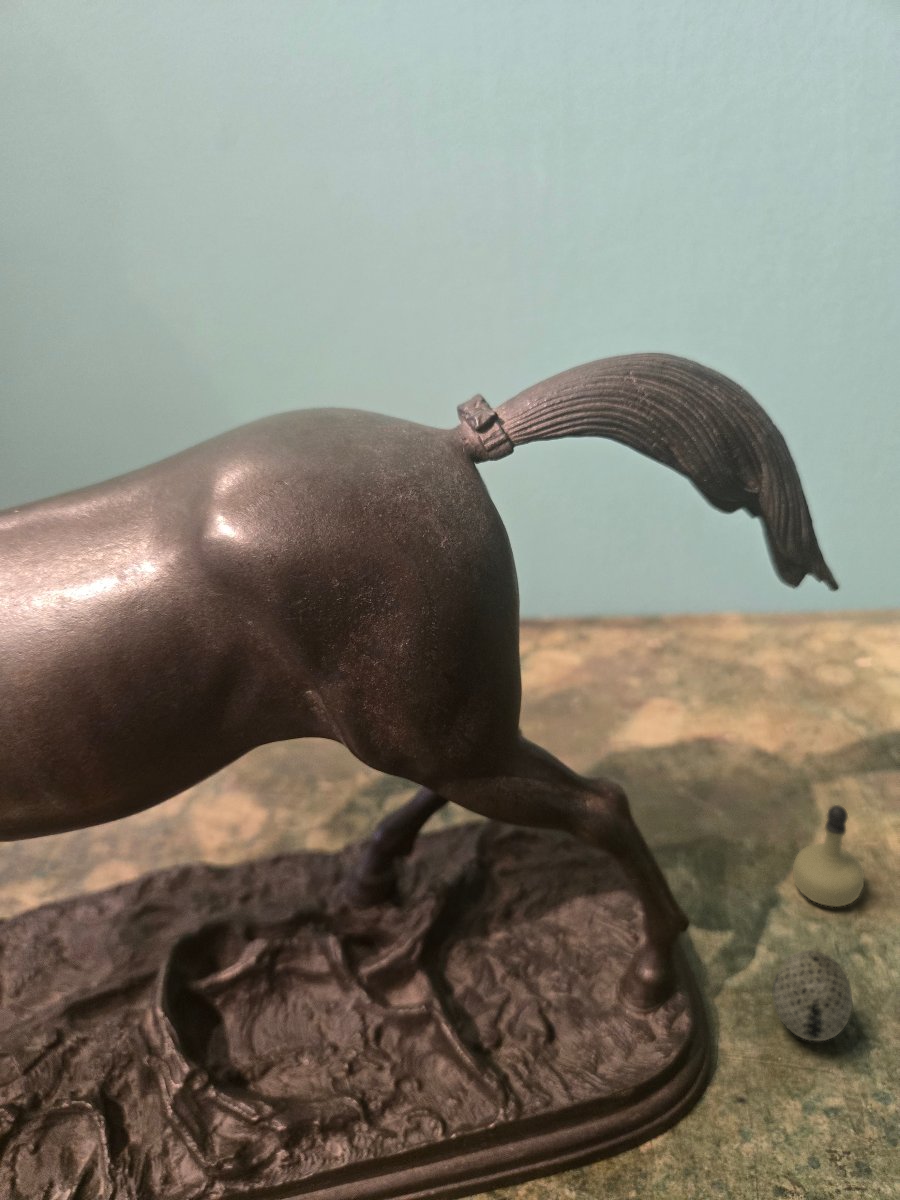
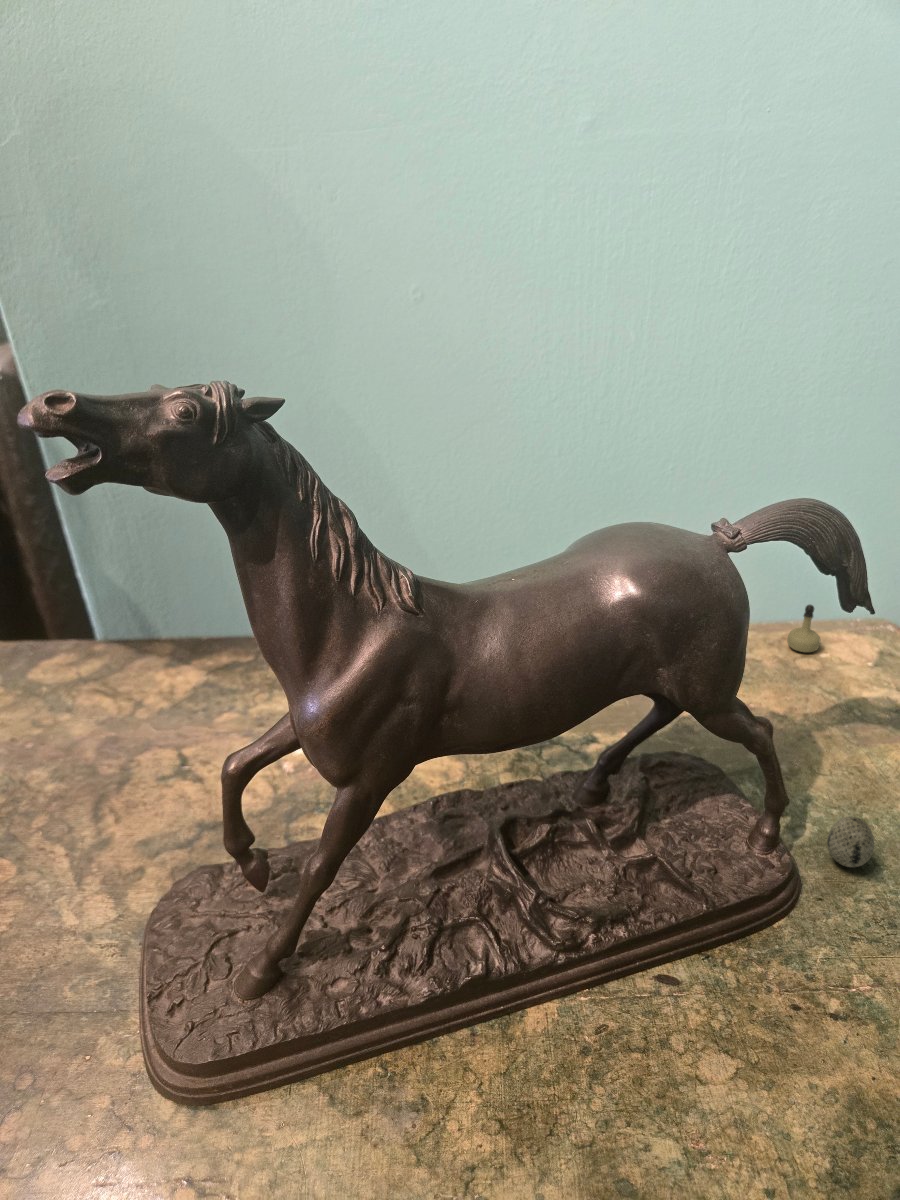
perfume bottle: present [793,805,864,906] -> present [787,605,821,652]

